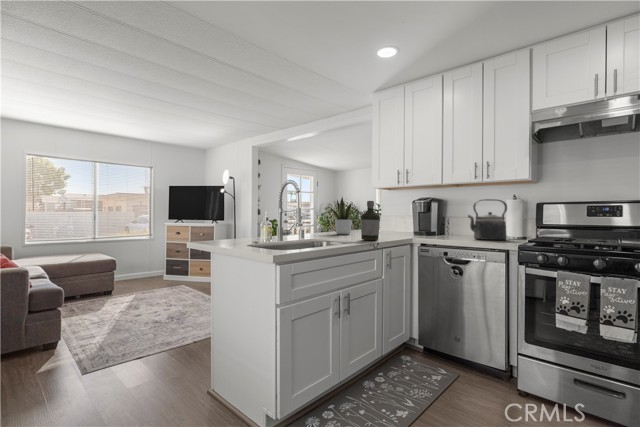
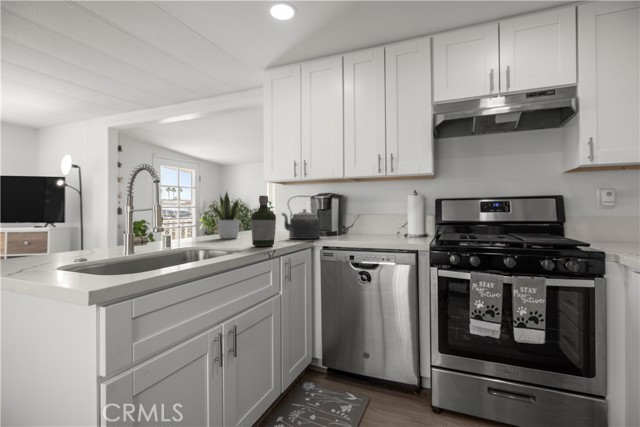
kettle: present [468,199,507,240] -> present [282,196,321,239]

